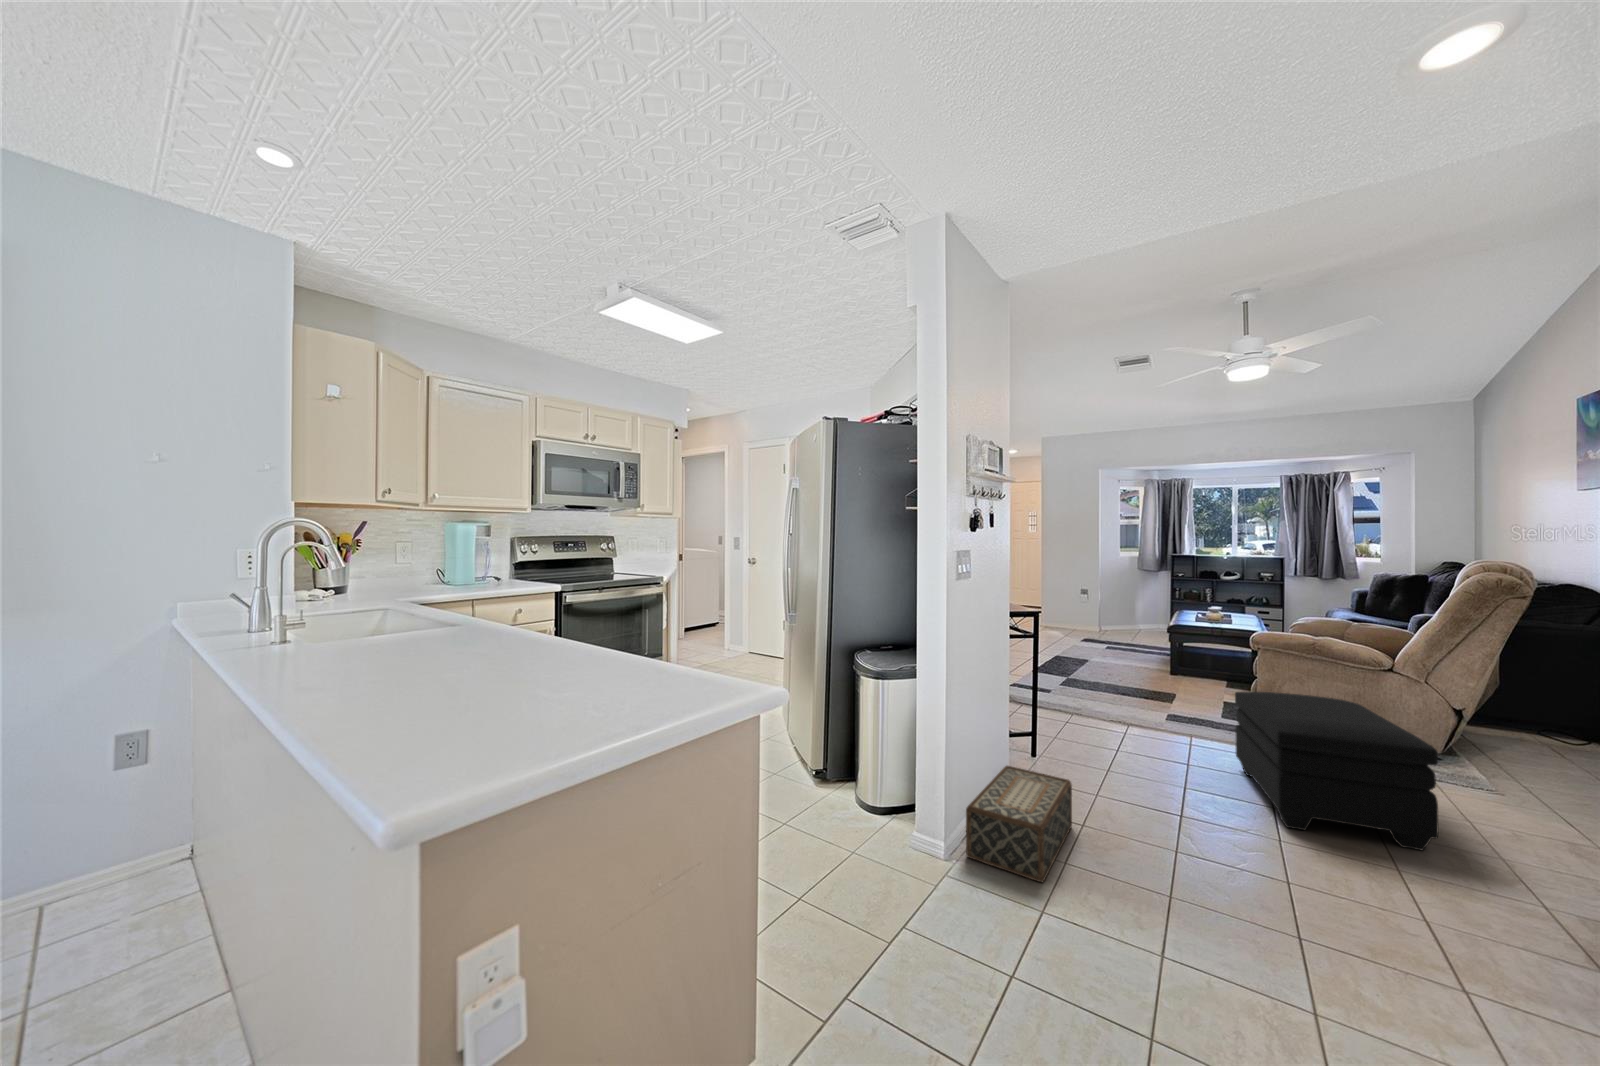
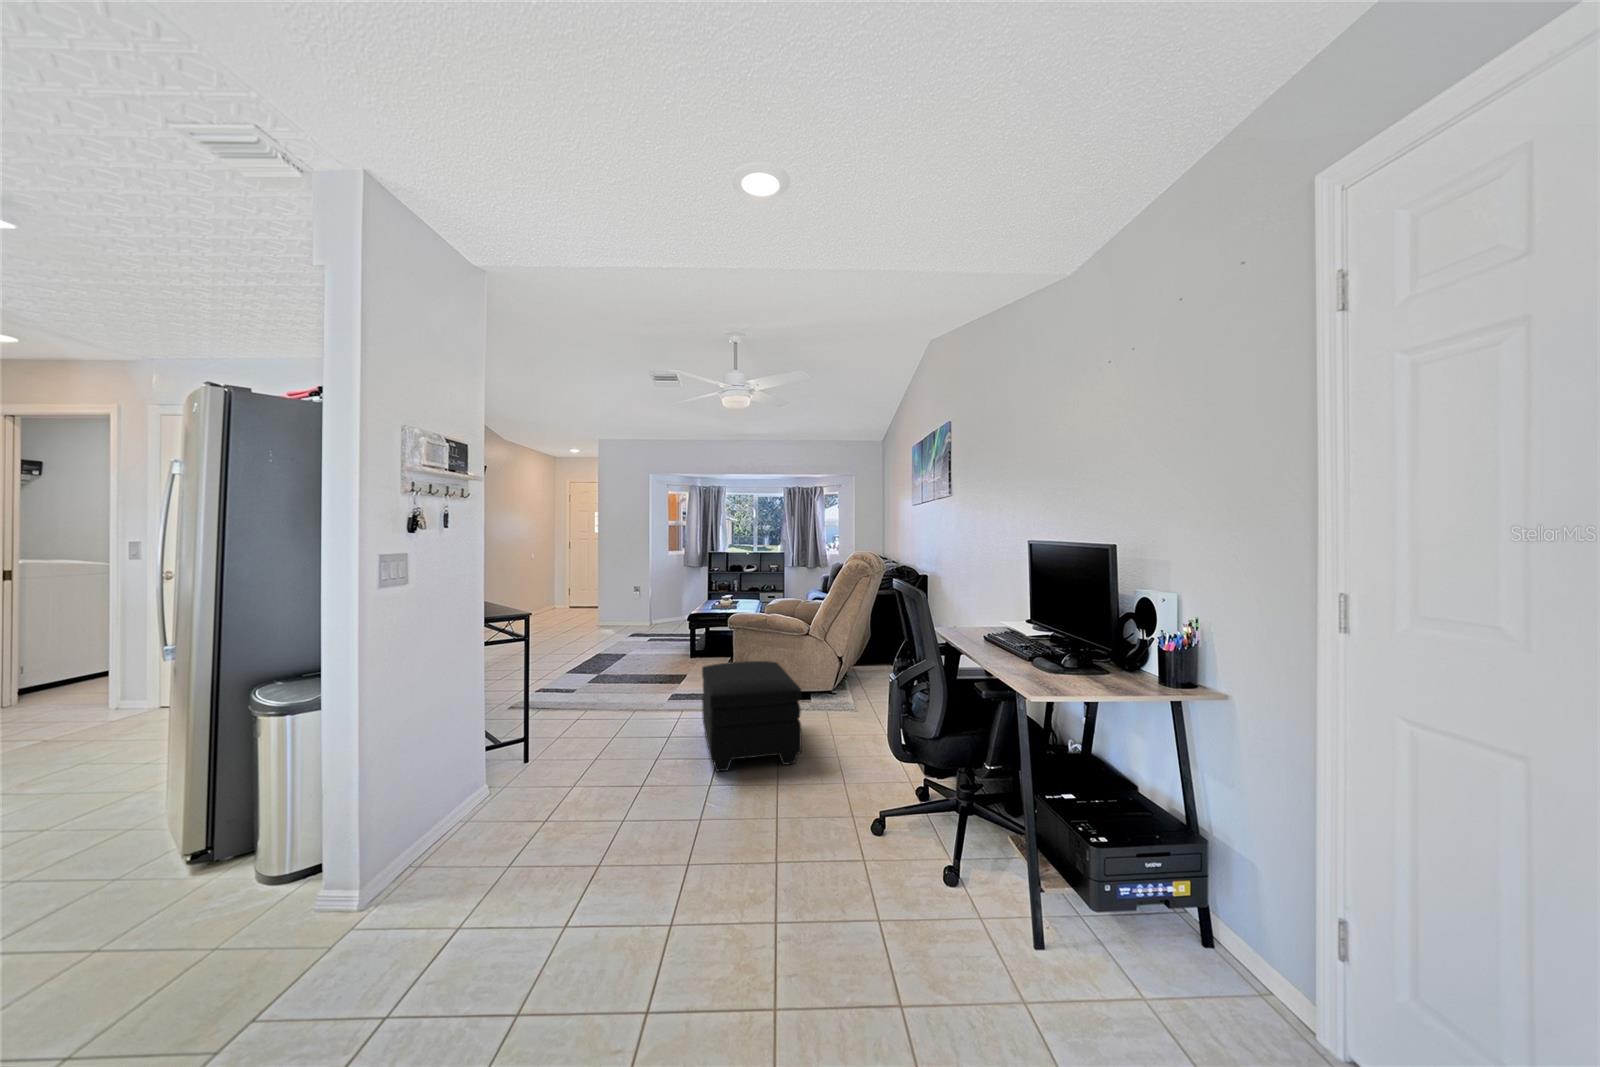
woven basket: present [966,766,1072,882] -> none [385,780,531,901]

